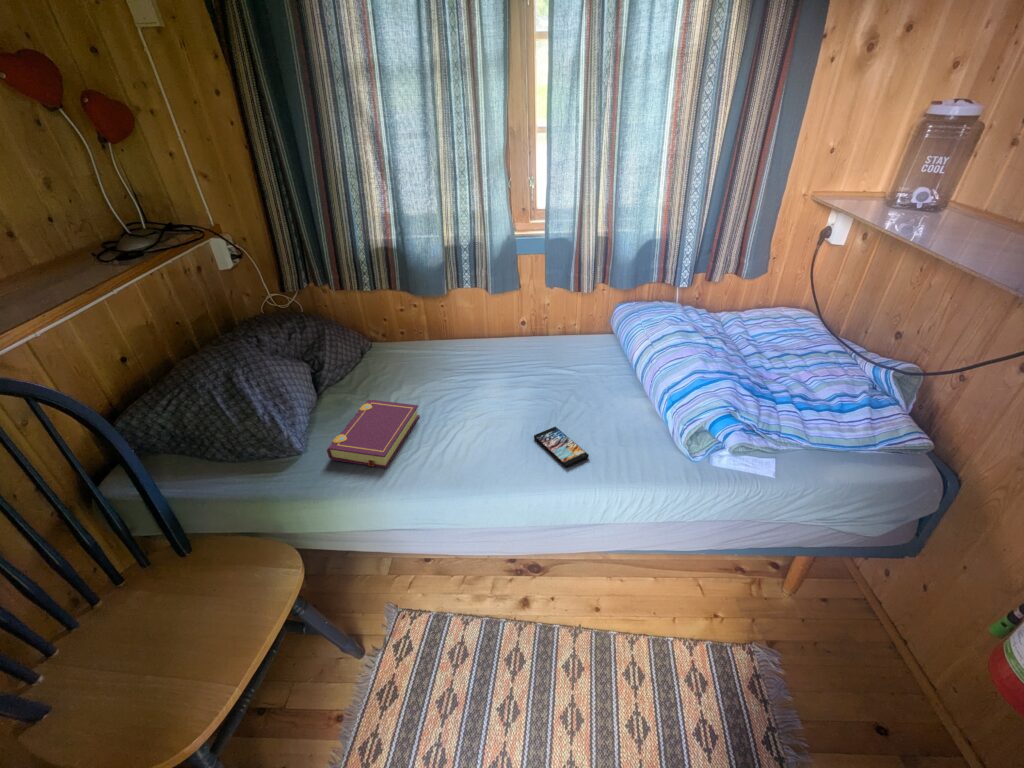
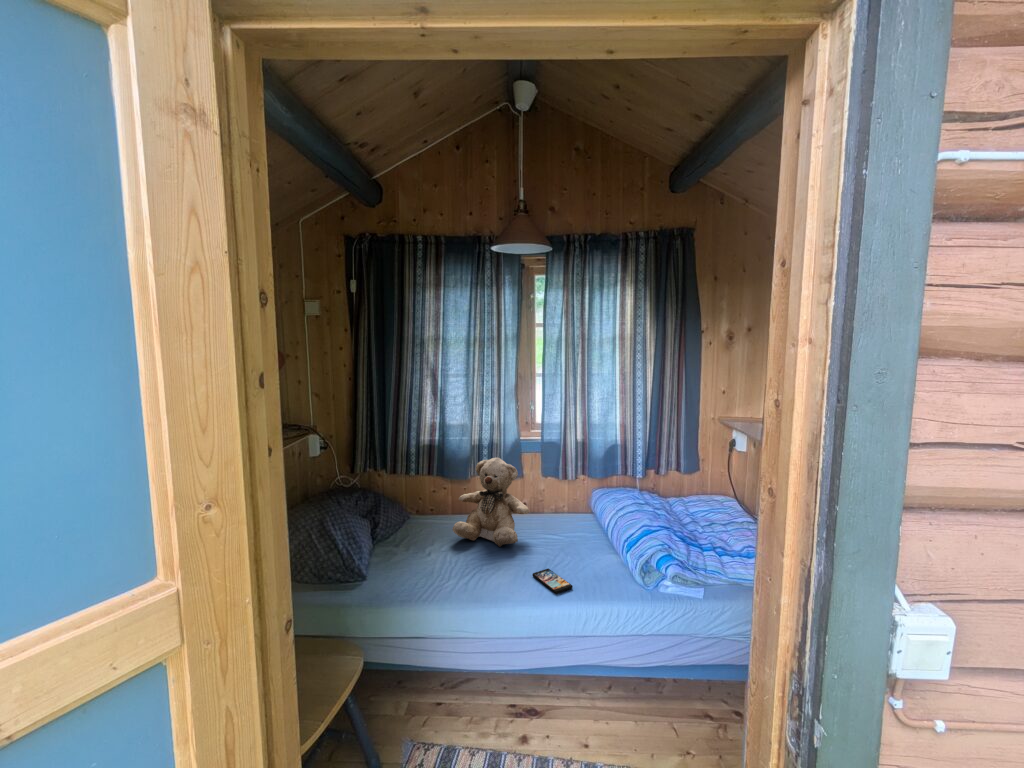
teddy bear: none [425,269,529,392] -> present [453,458,529,547]
book: present [327,400,420,468] -> none [382,547,448,592]

